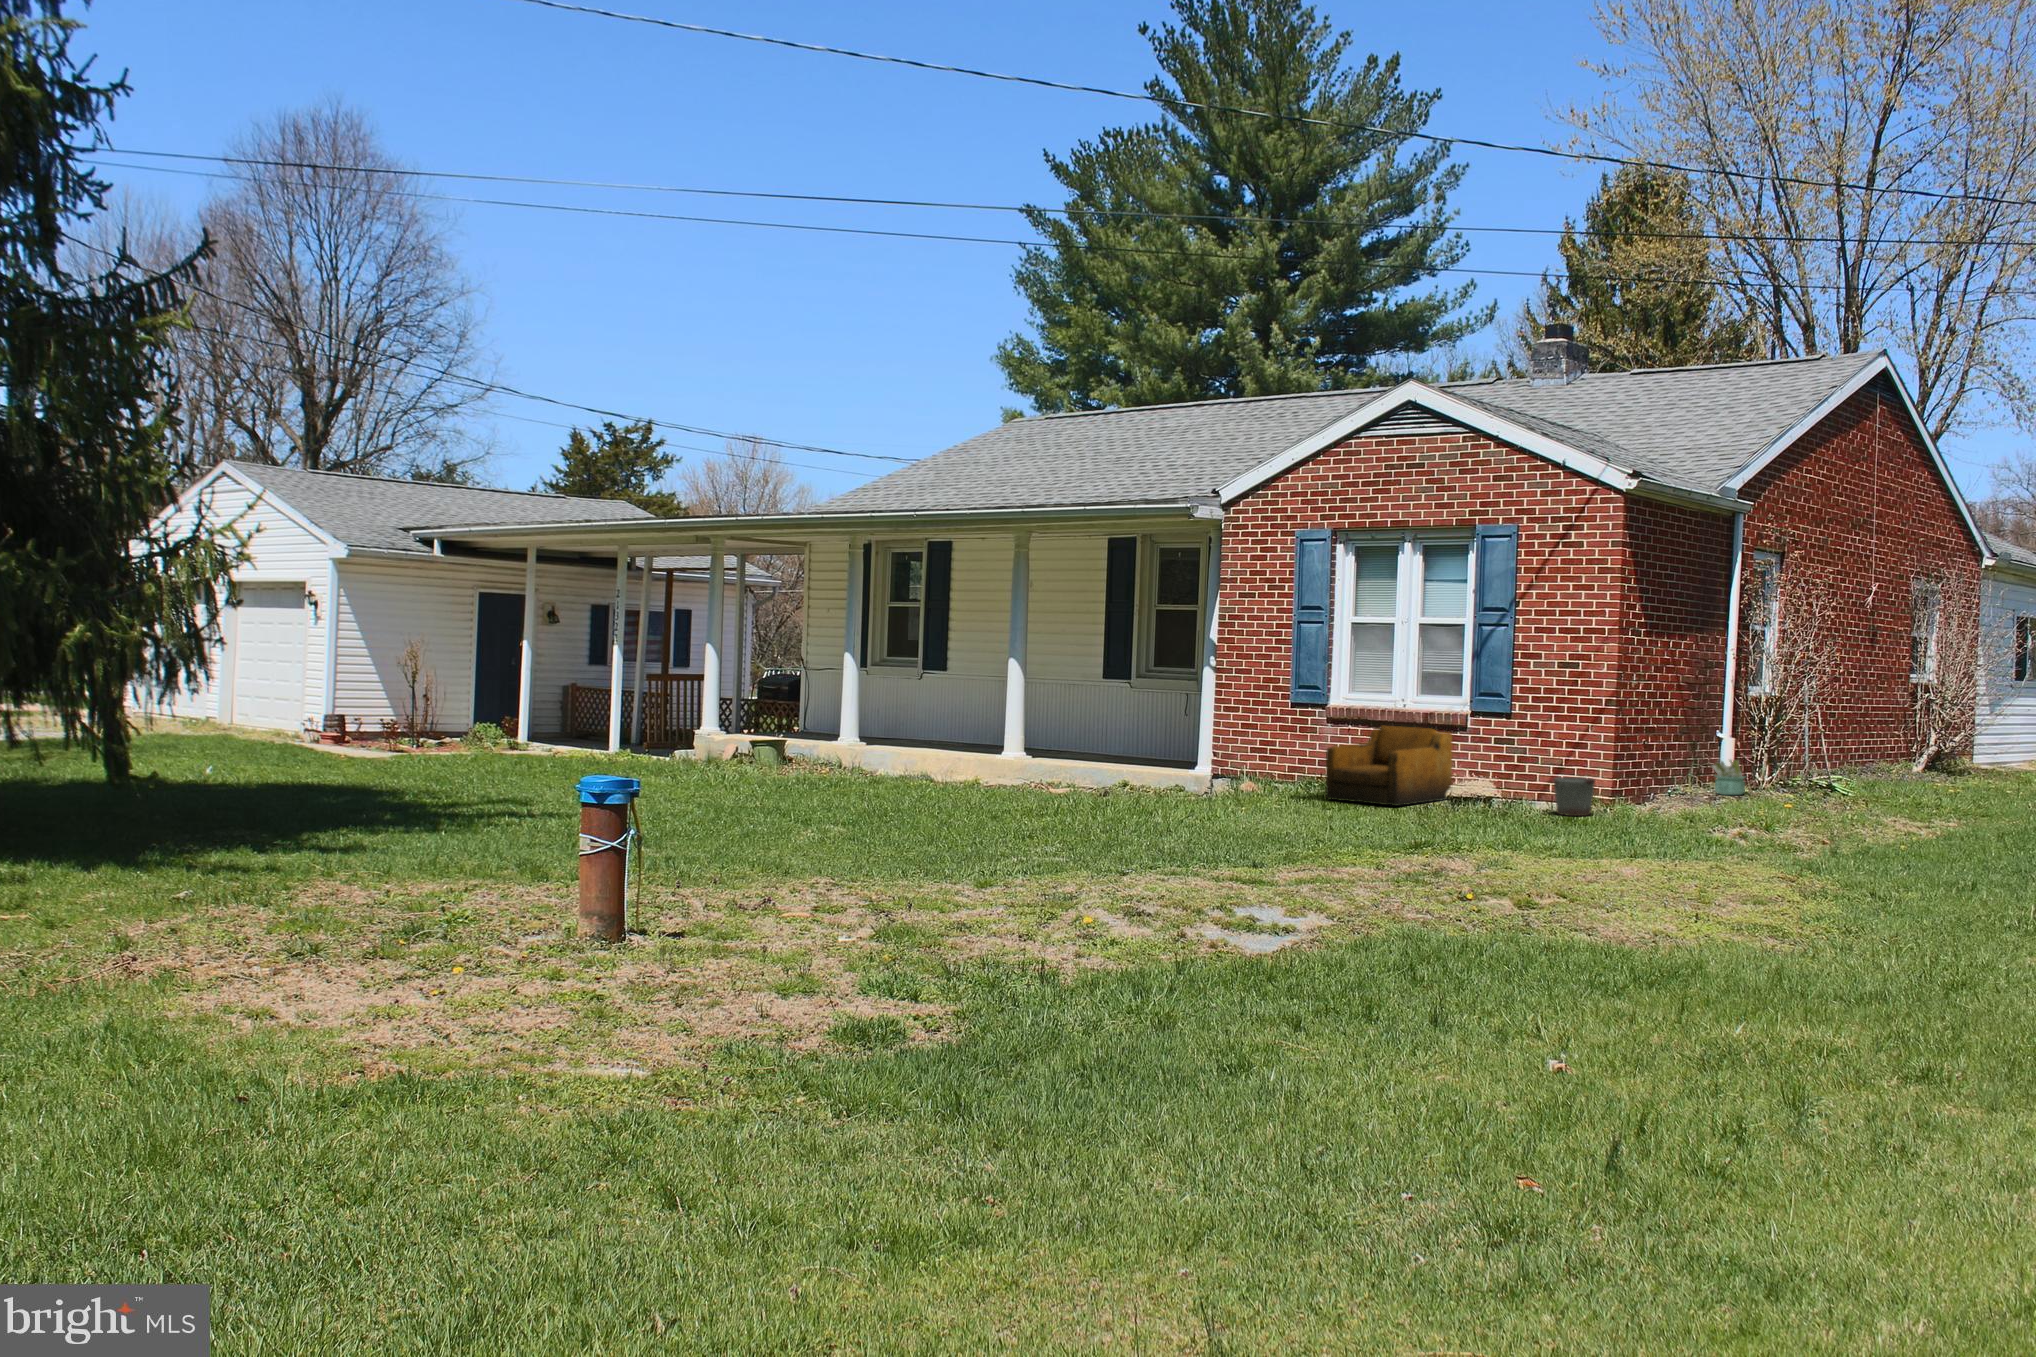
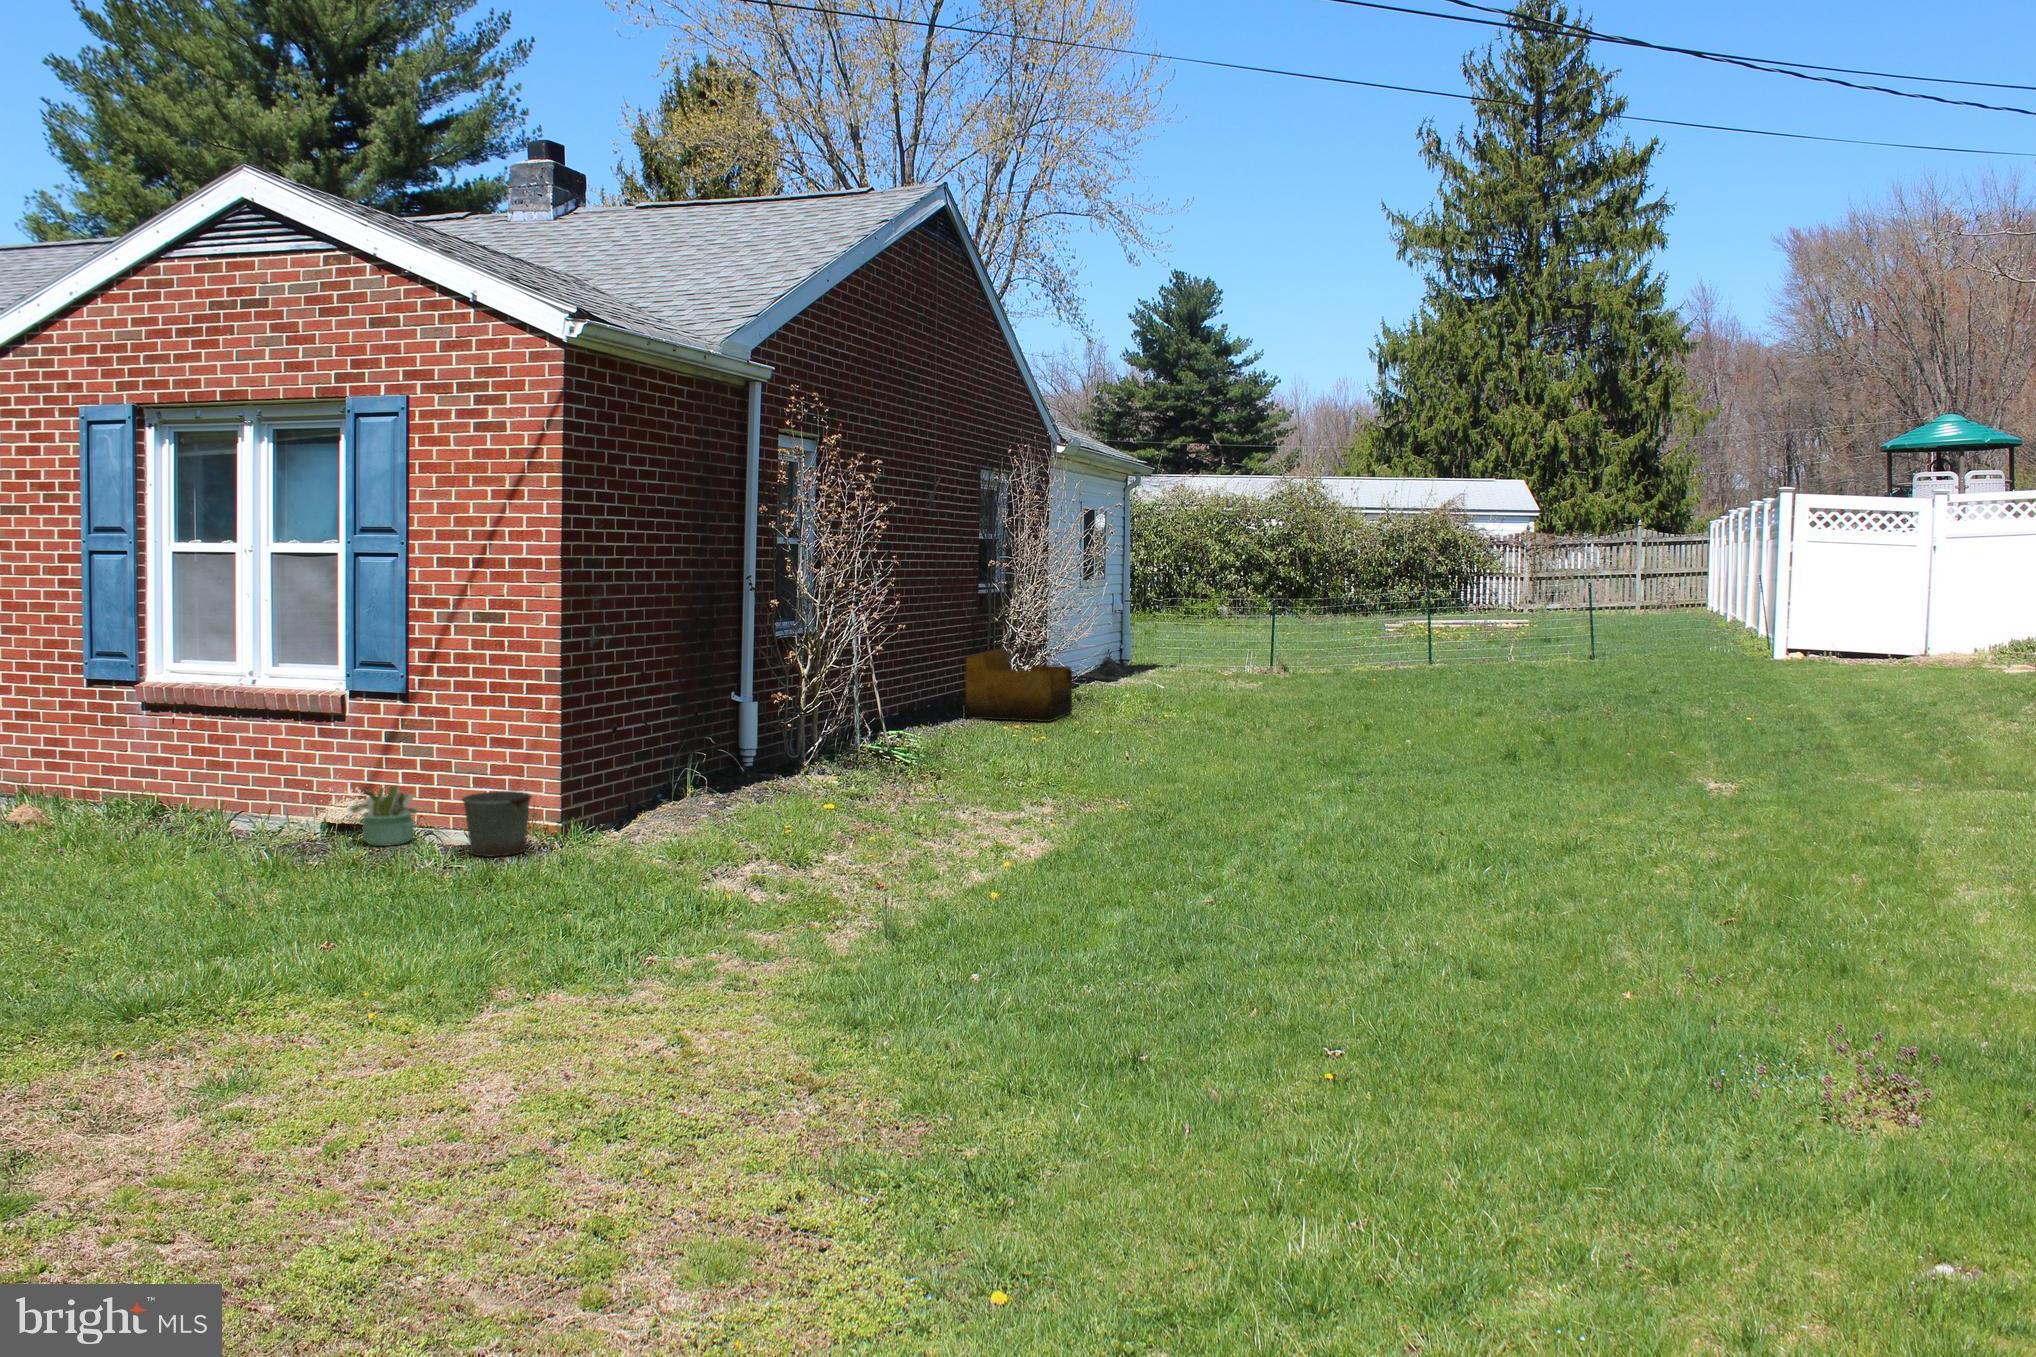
armchair: present [1326,725,1452,806] -> present [966,649,1073,722]
decorative plant: present [1713,760,1745,795] -> present [349,786,417,846]

